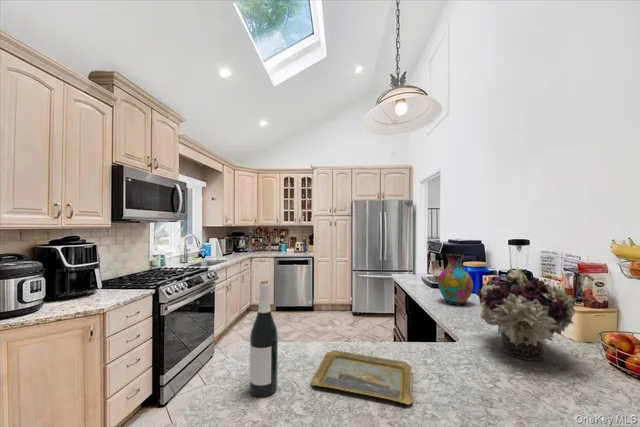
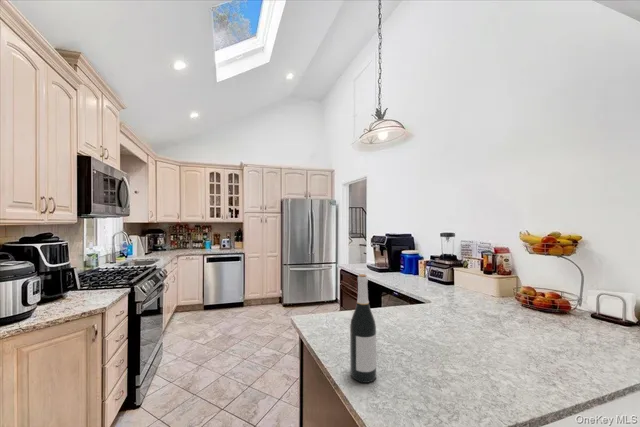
vase: present [438,254,473,305] -> none [394,244,420,284]
flower arrangement: present [478,267,576,361] -> none [448,251,518,314]
tray: present [311,350,413,404] -> none [378,329,473,362]

